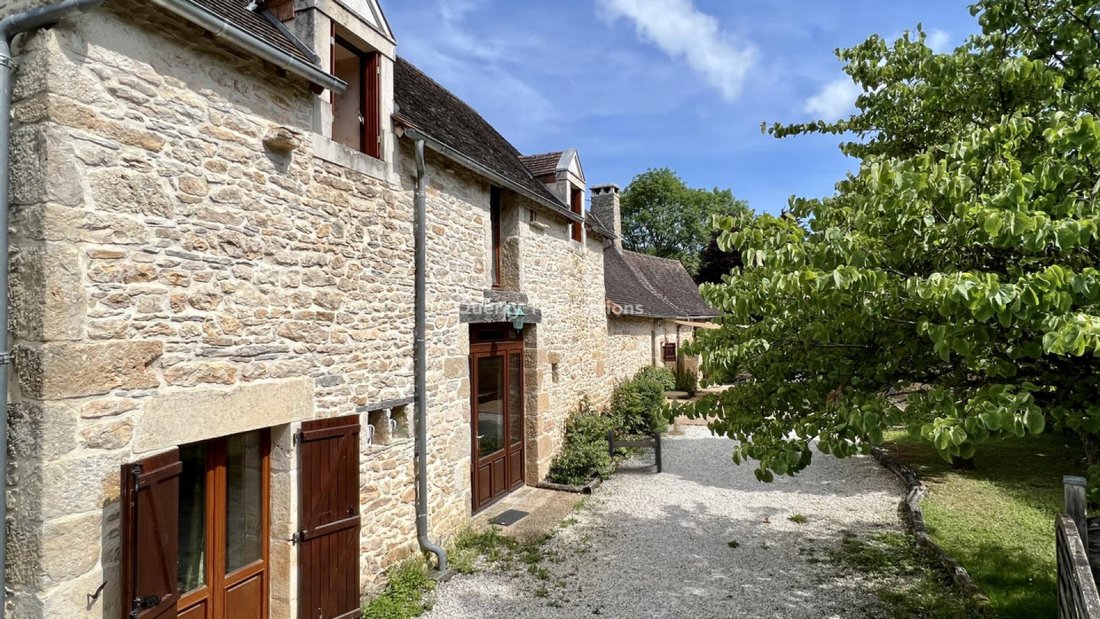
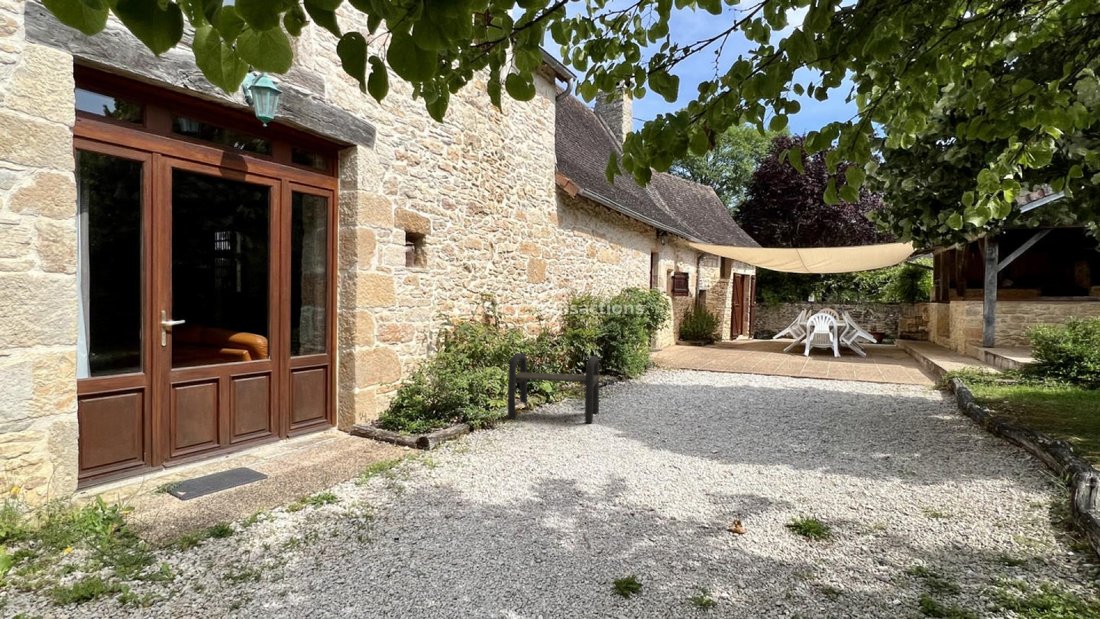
pedestal table: present [662,391,688,435] -> none [640,319,678,380]

